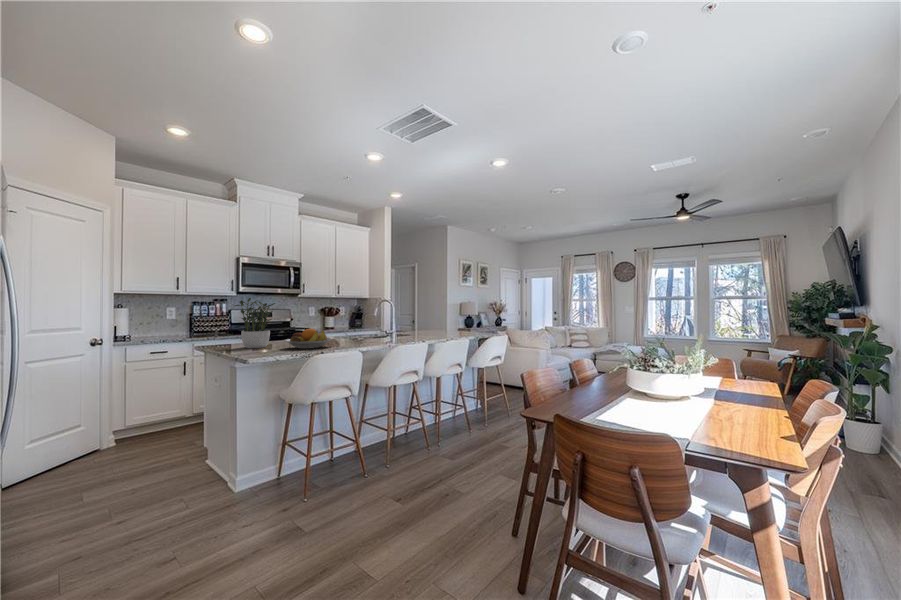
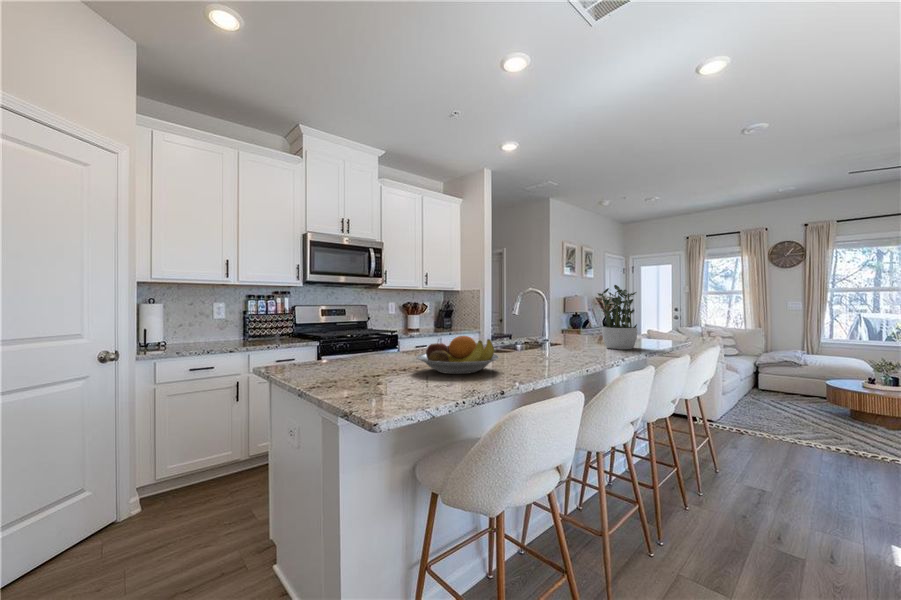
potted plant: present [235,298,275,348] -> present [598,285,637,349]

